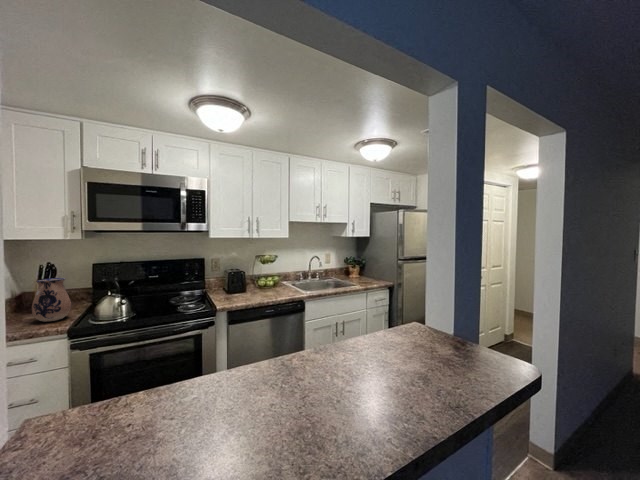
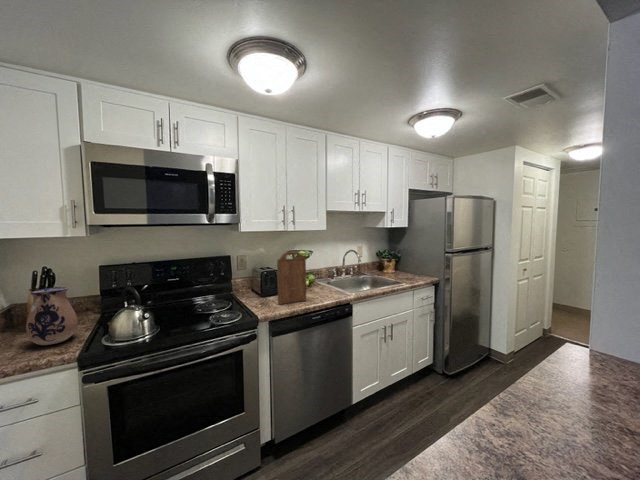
cutting board: none [239,255,264,299] -> present [277,252,306,304]

